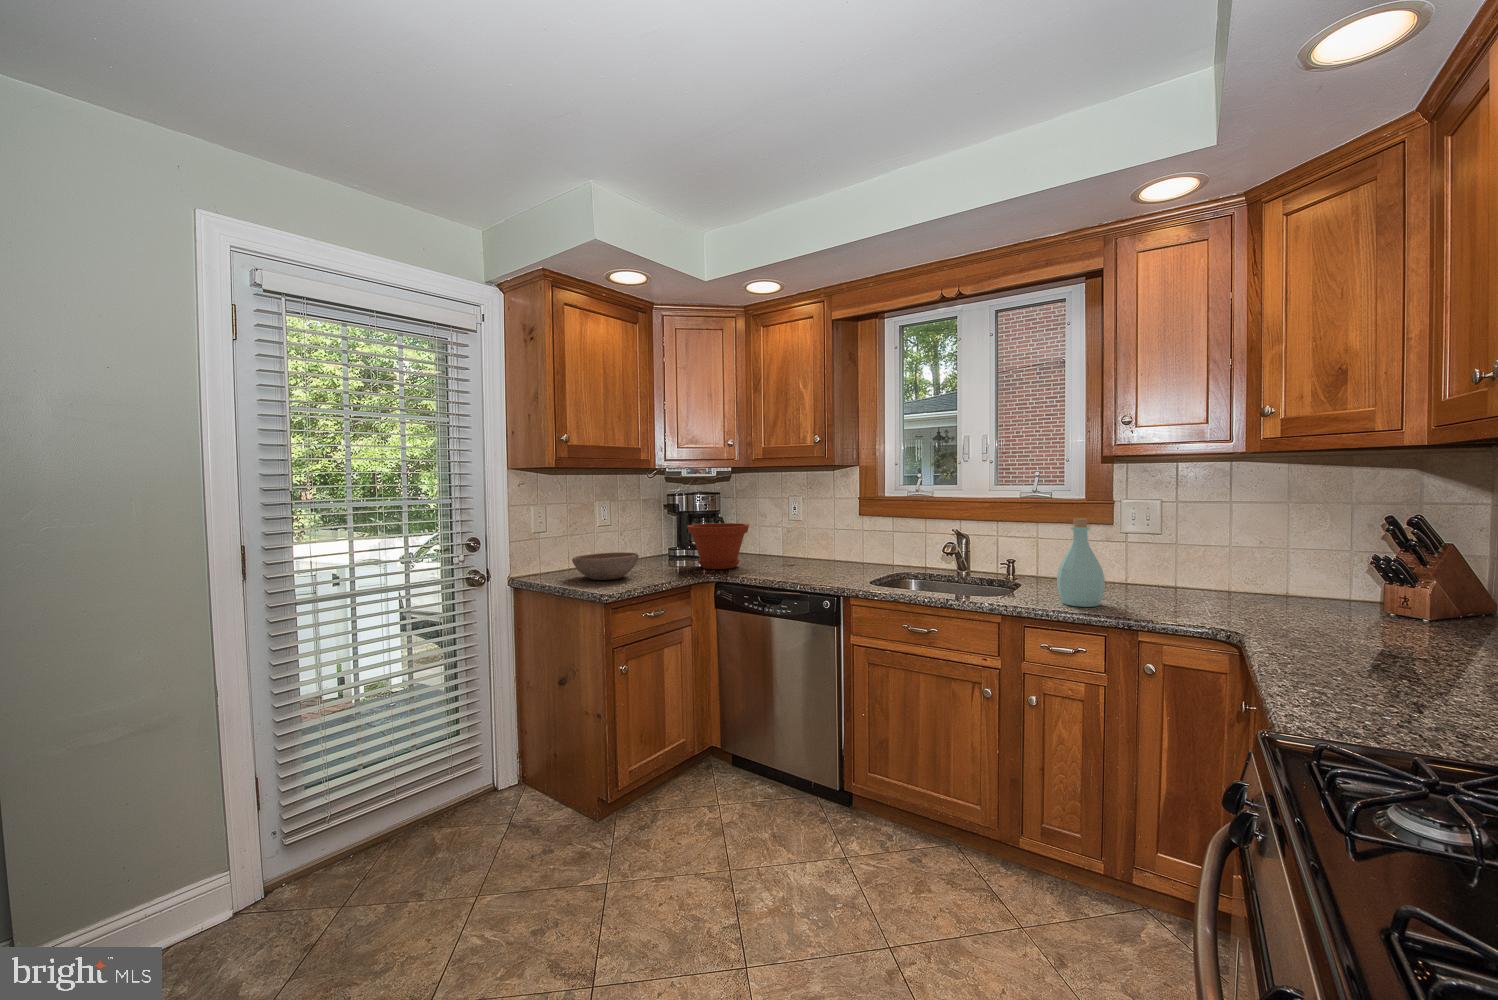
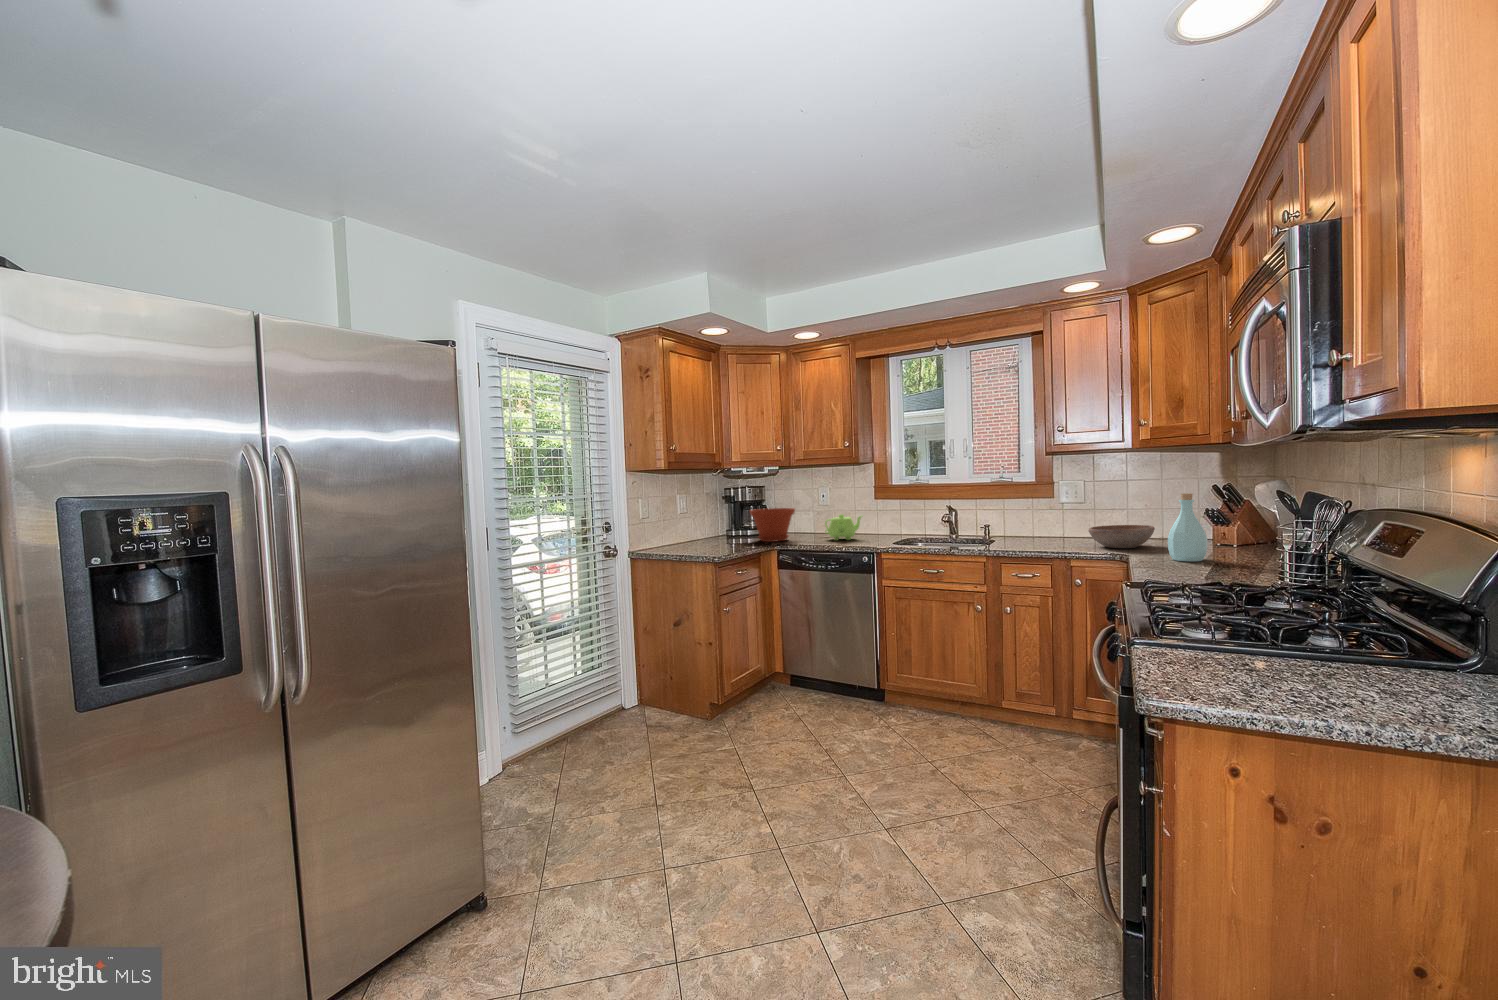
bottle: present [1057,518,1105,607] -> present [1168,493,1208,561]
teapot: none [787,536,840,572] -> present [825,514,861,540]
bowl: present [572,552,639,580] -> present [1088,525,1155,548]

